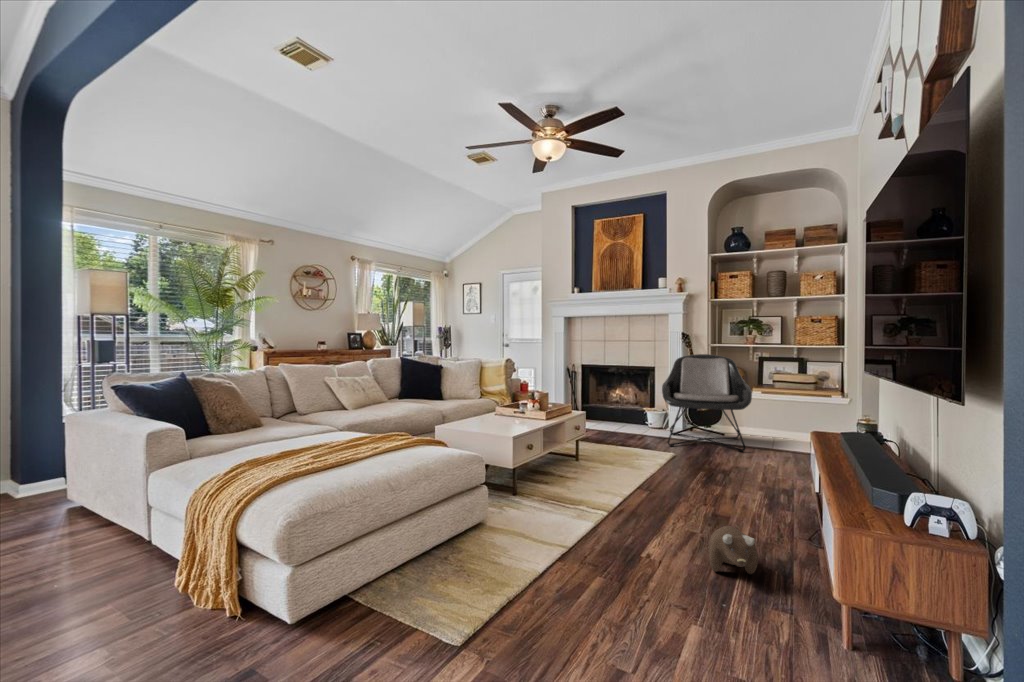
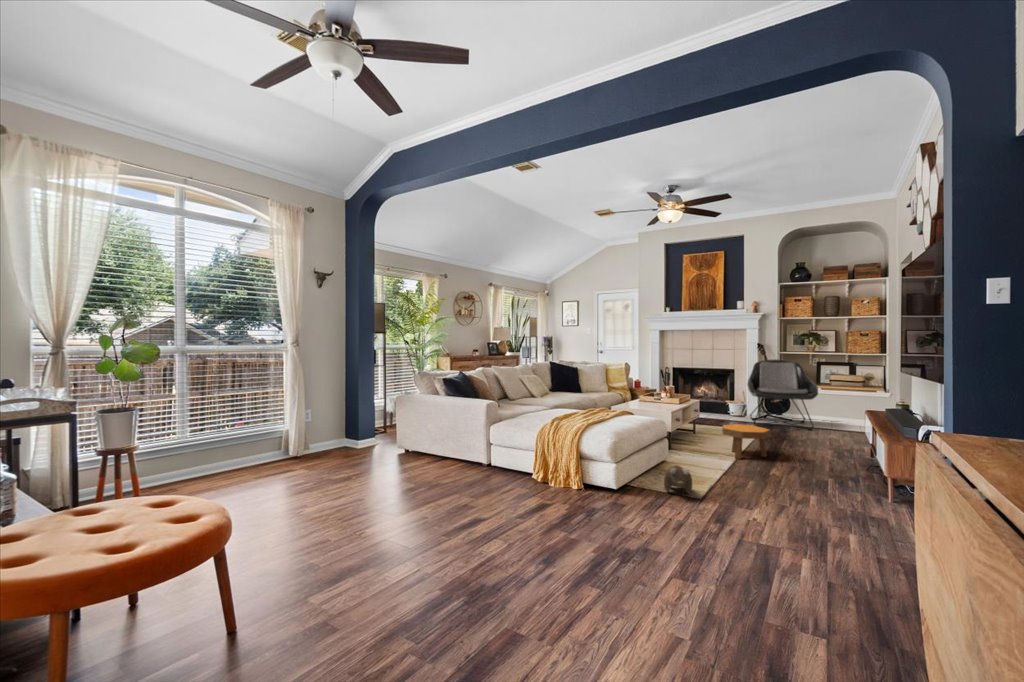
footstool: none [587,452,661,512] -> present [722,424,772,459]
plush toy: present [709,526,758,574] -> present [664,465,692,493]

